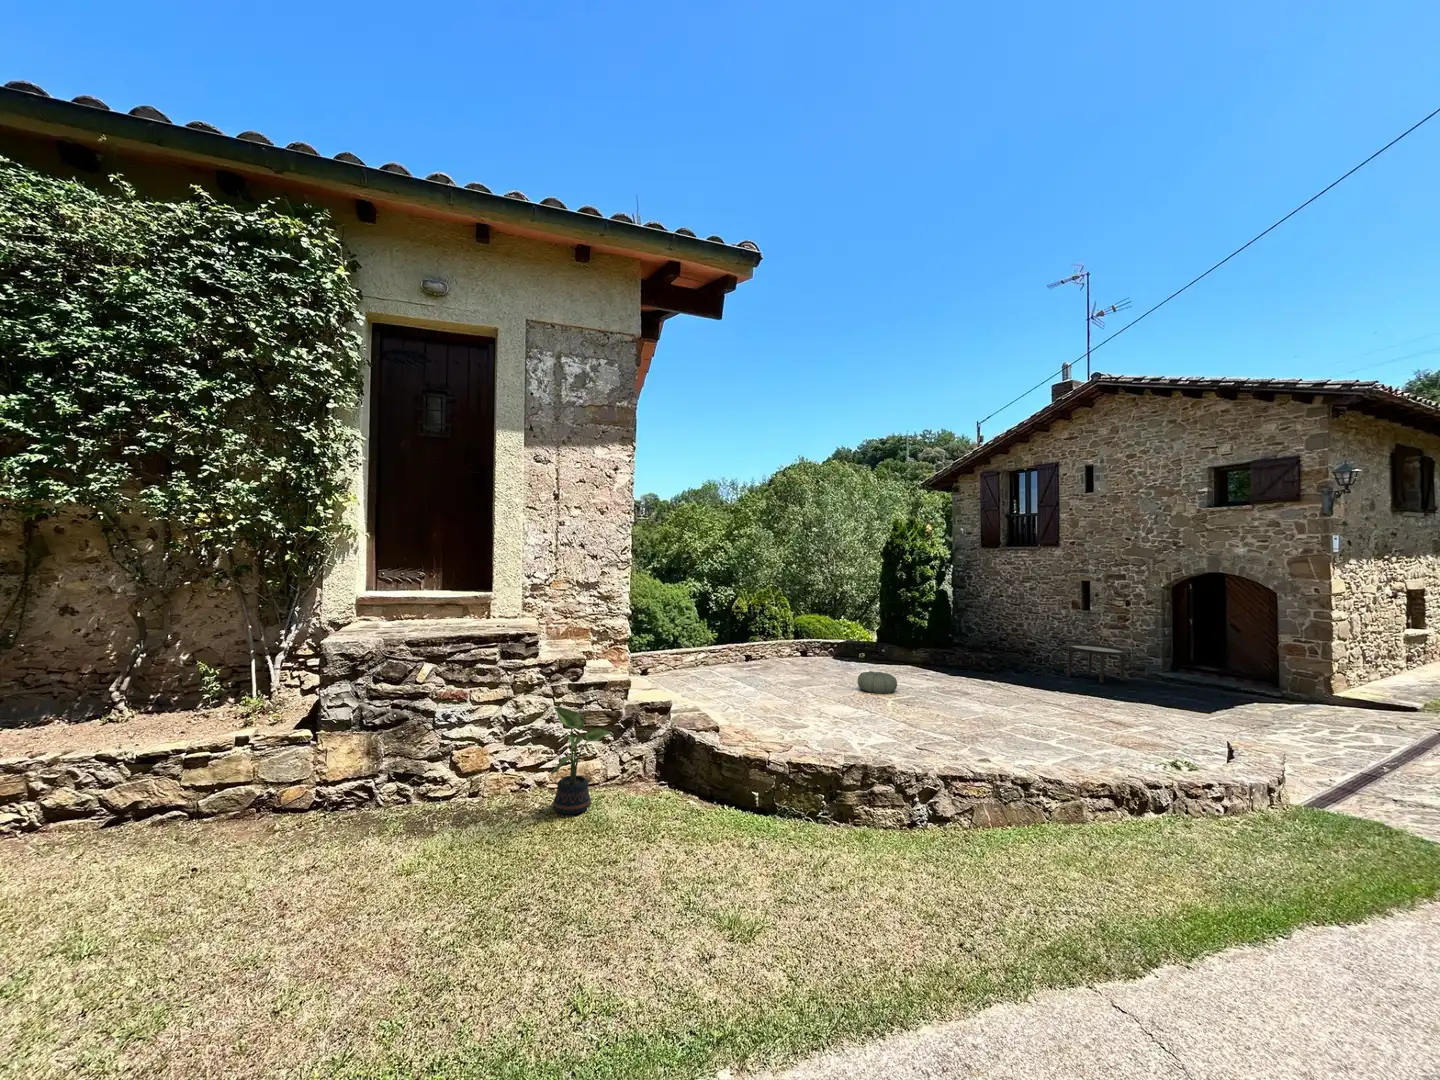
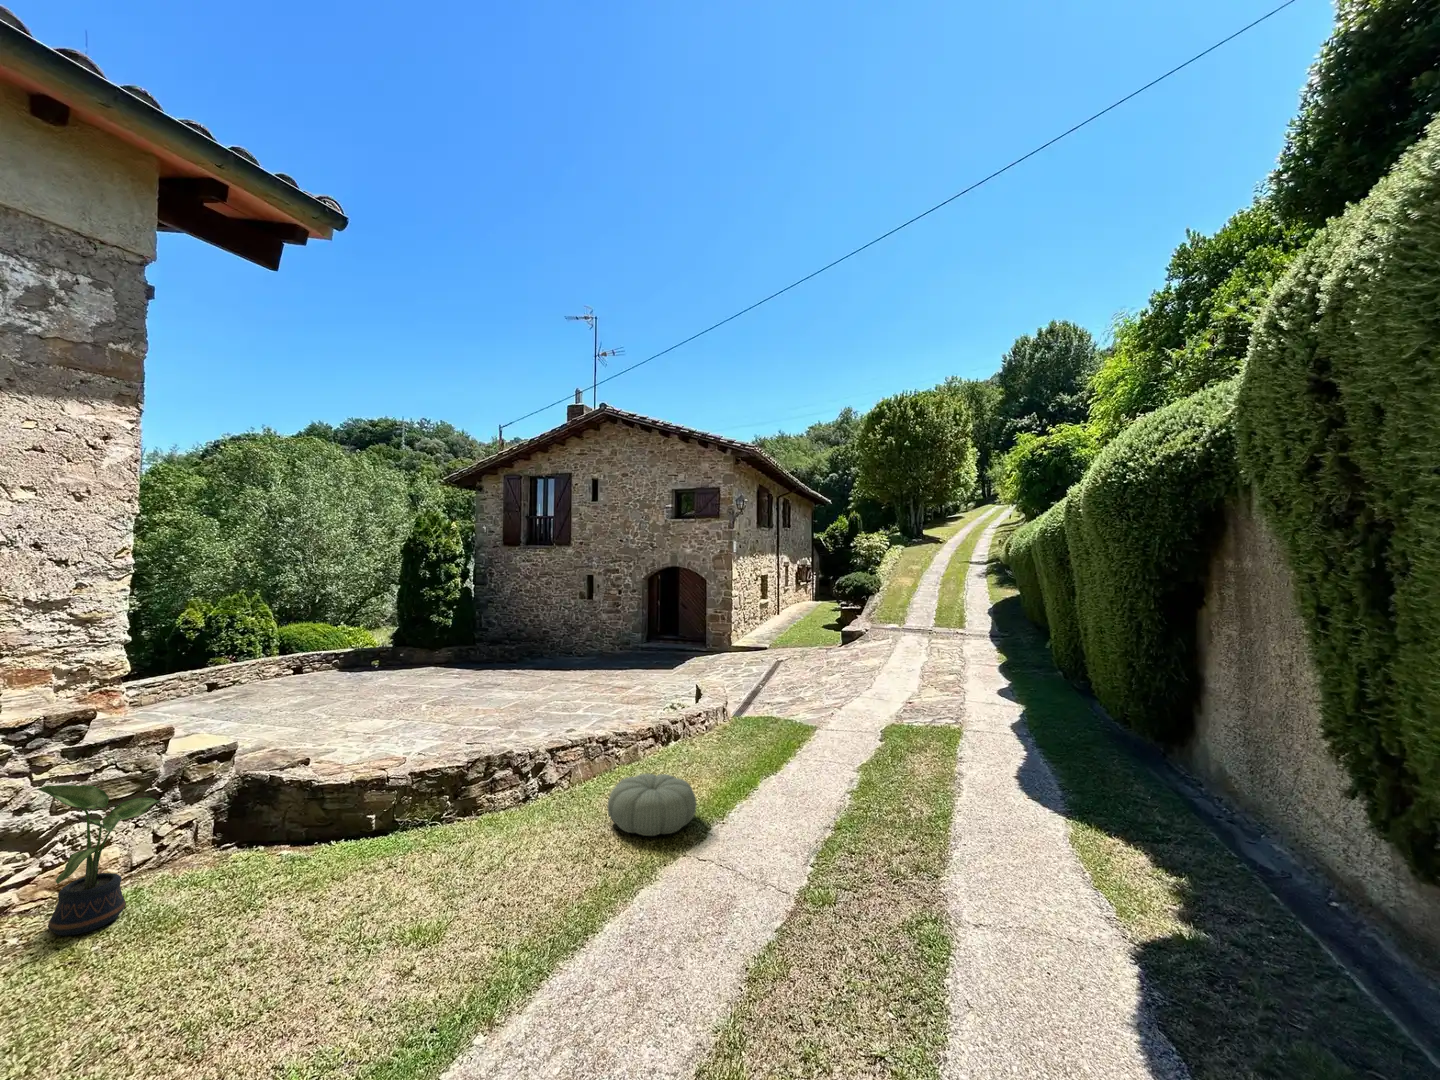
round table: present [1065,643,1129,683] -> none [569,627,614,658]
pouf: present [858,671,897,694] -> present [607,773,697,836]

